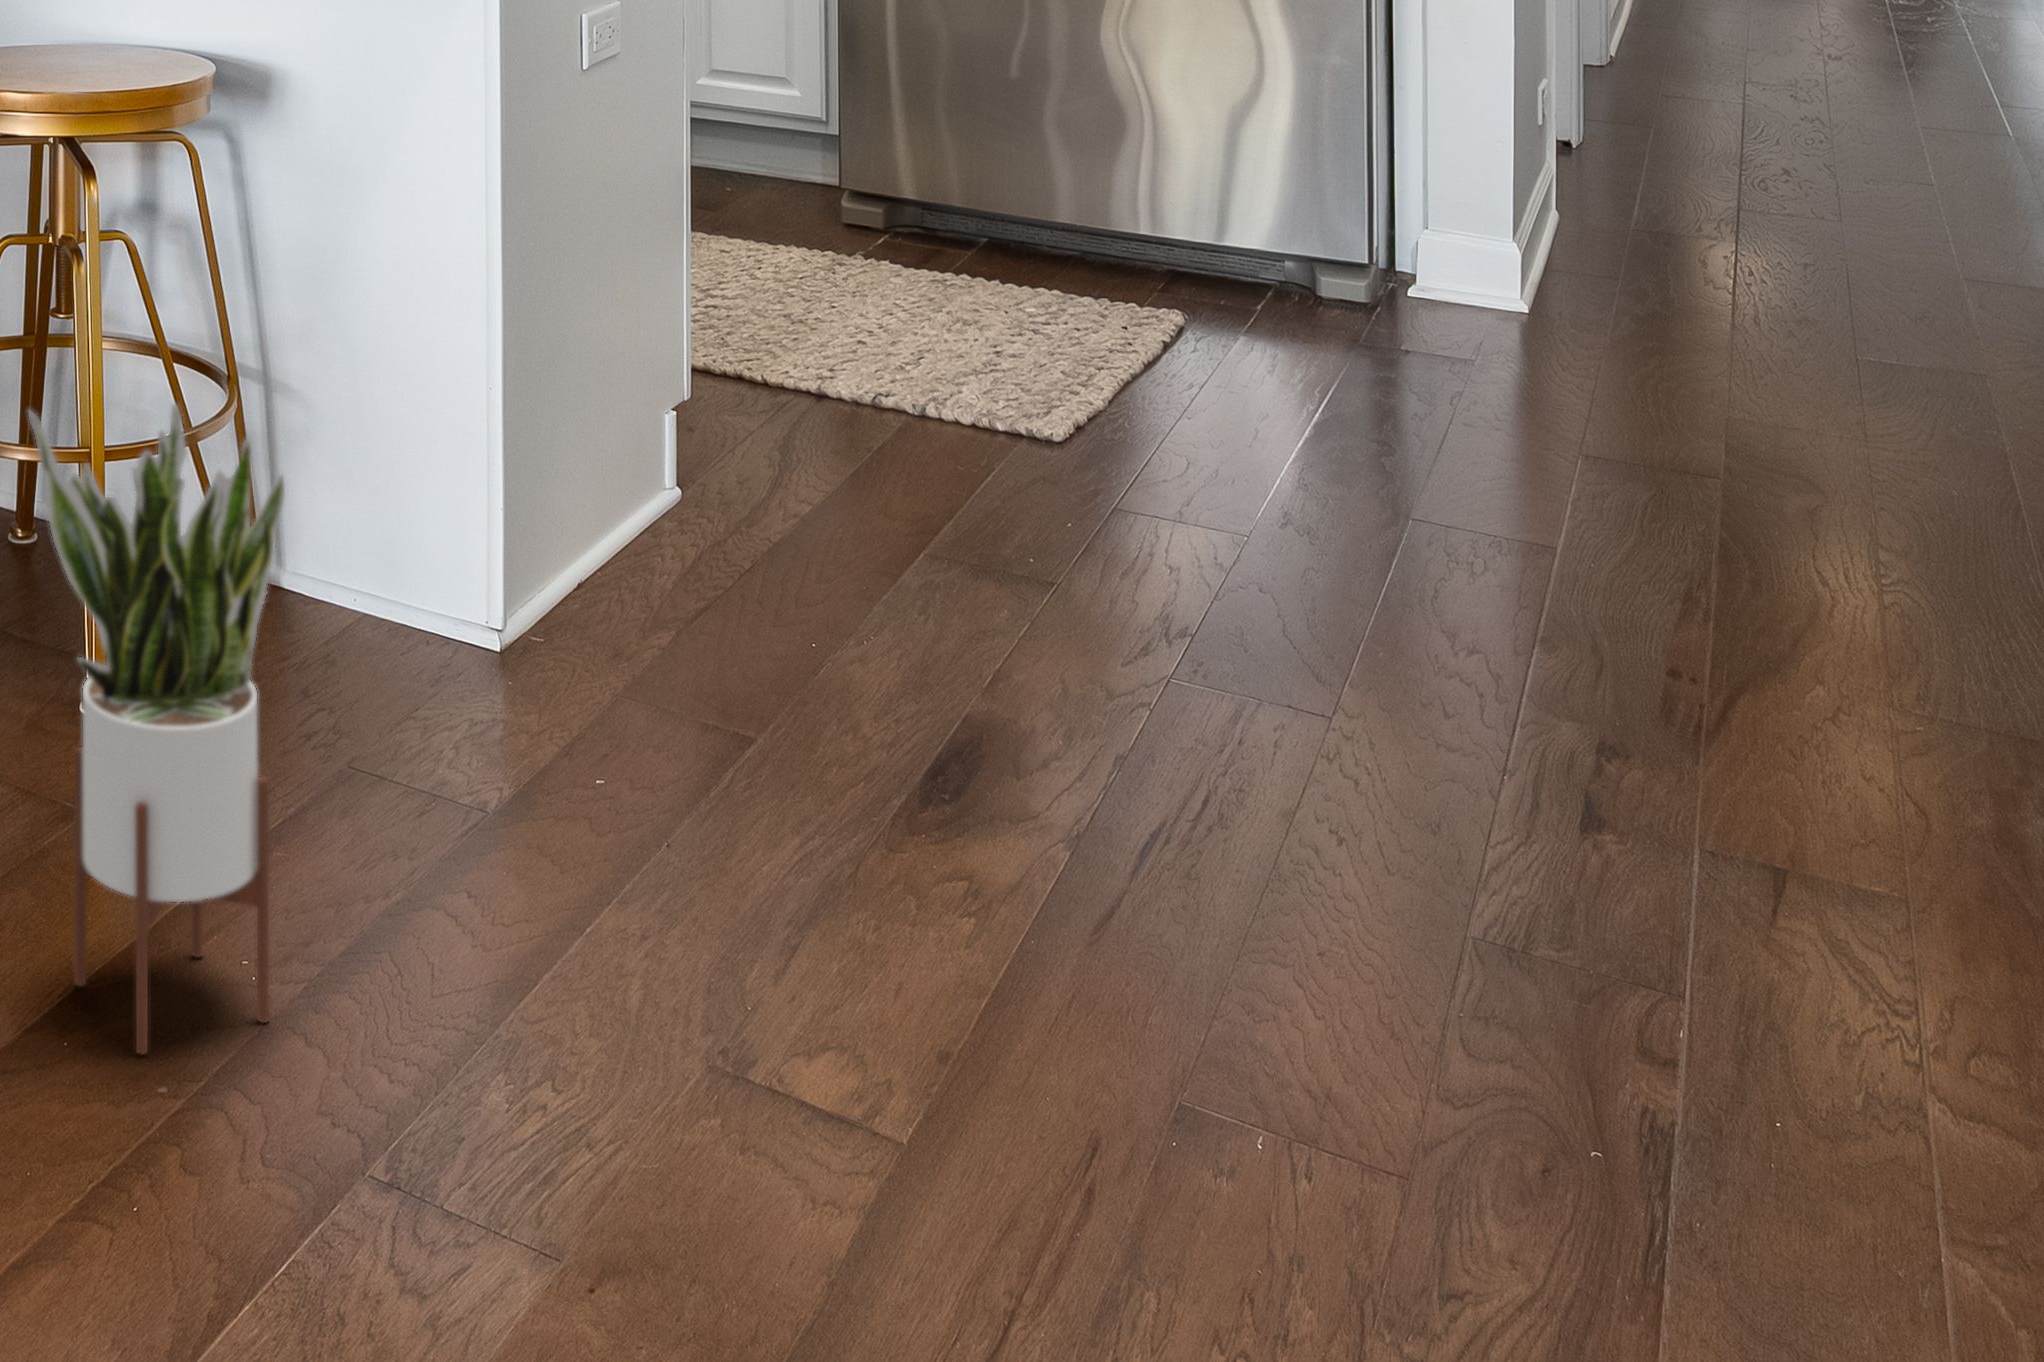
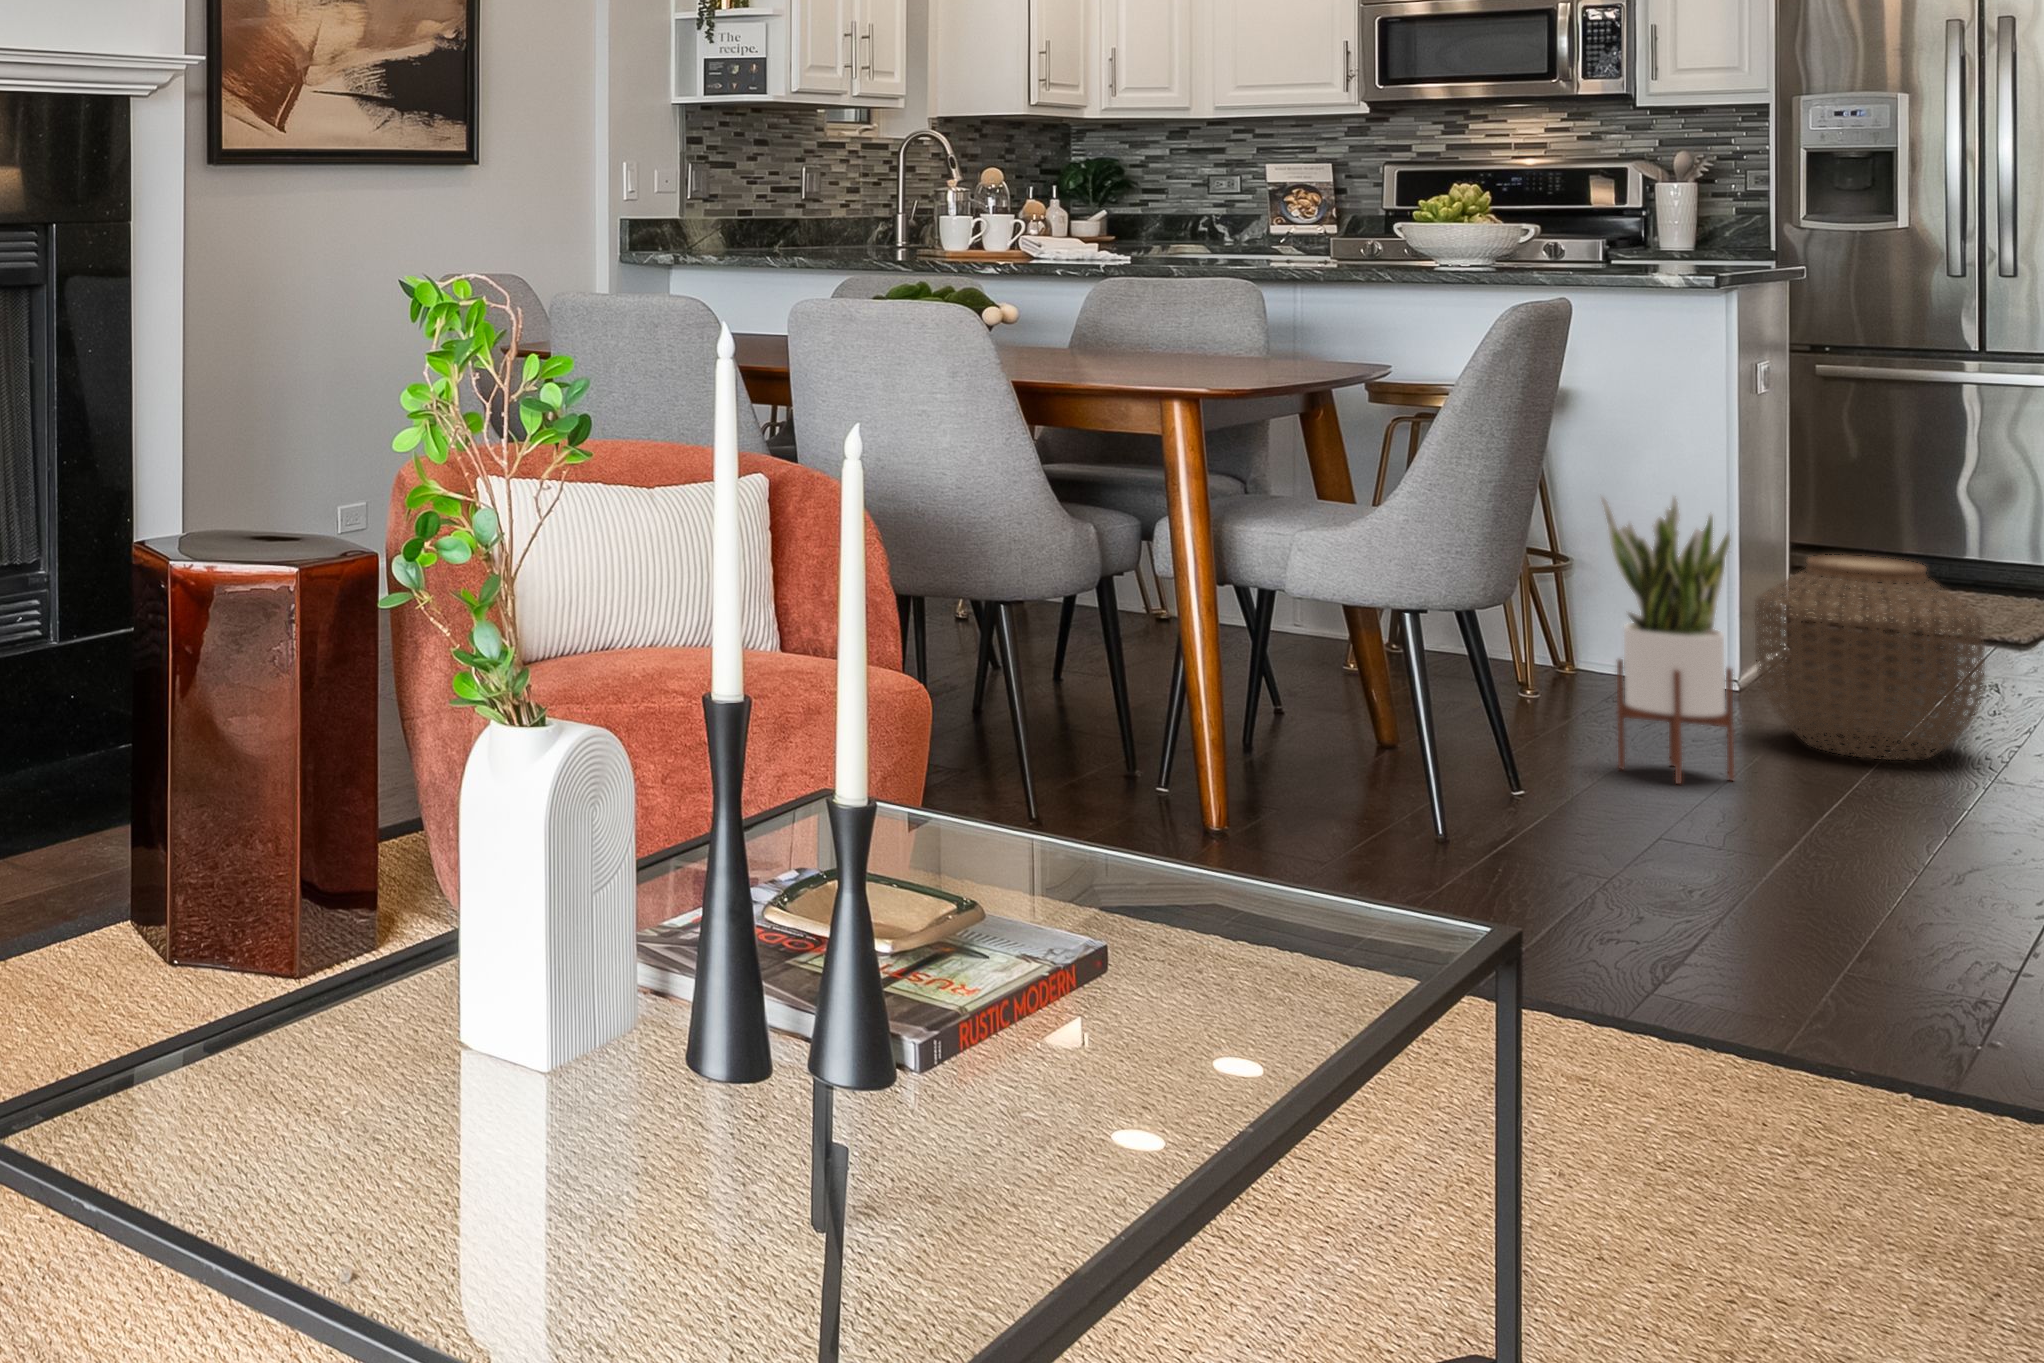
woven basket: none [435,444,801,890] -> present [1755,555,1985,760]

